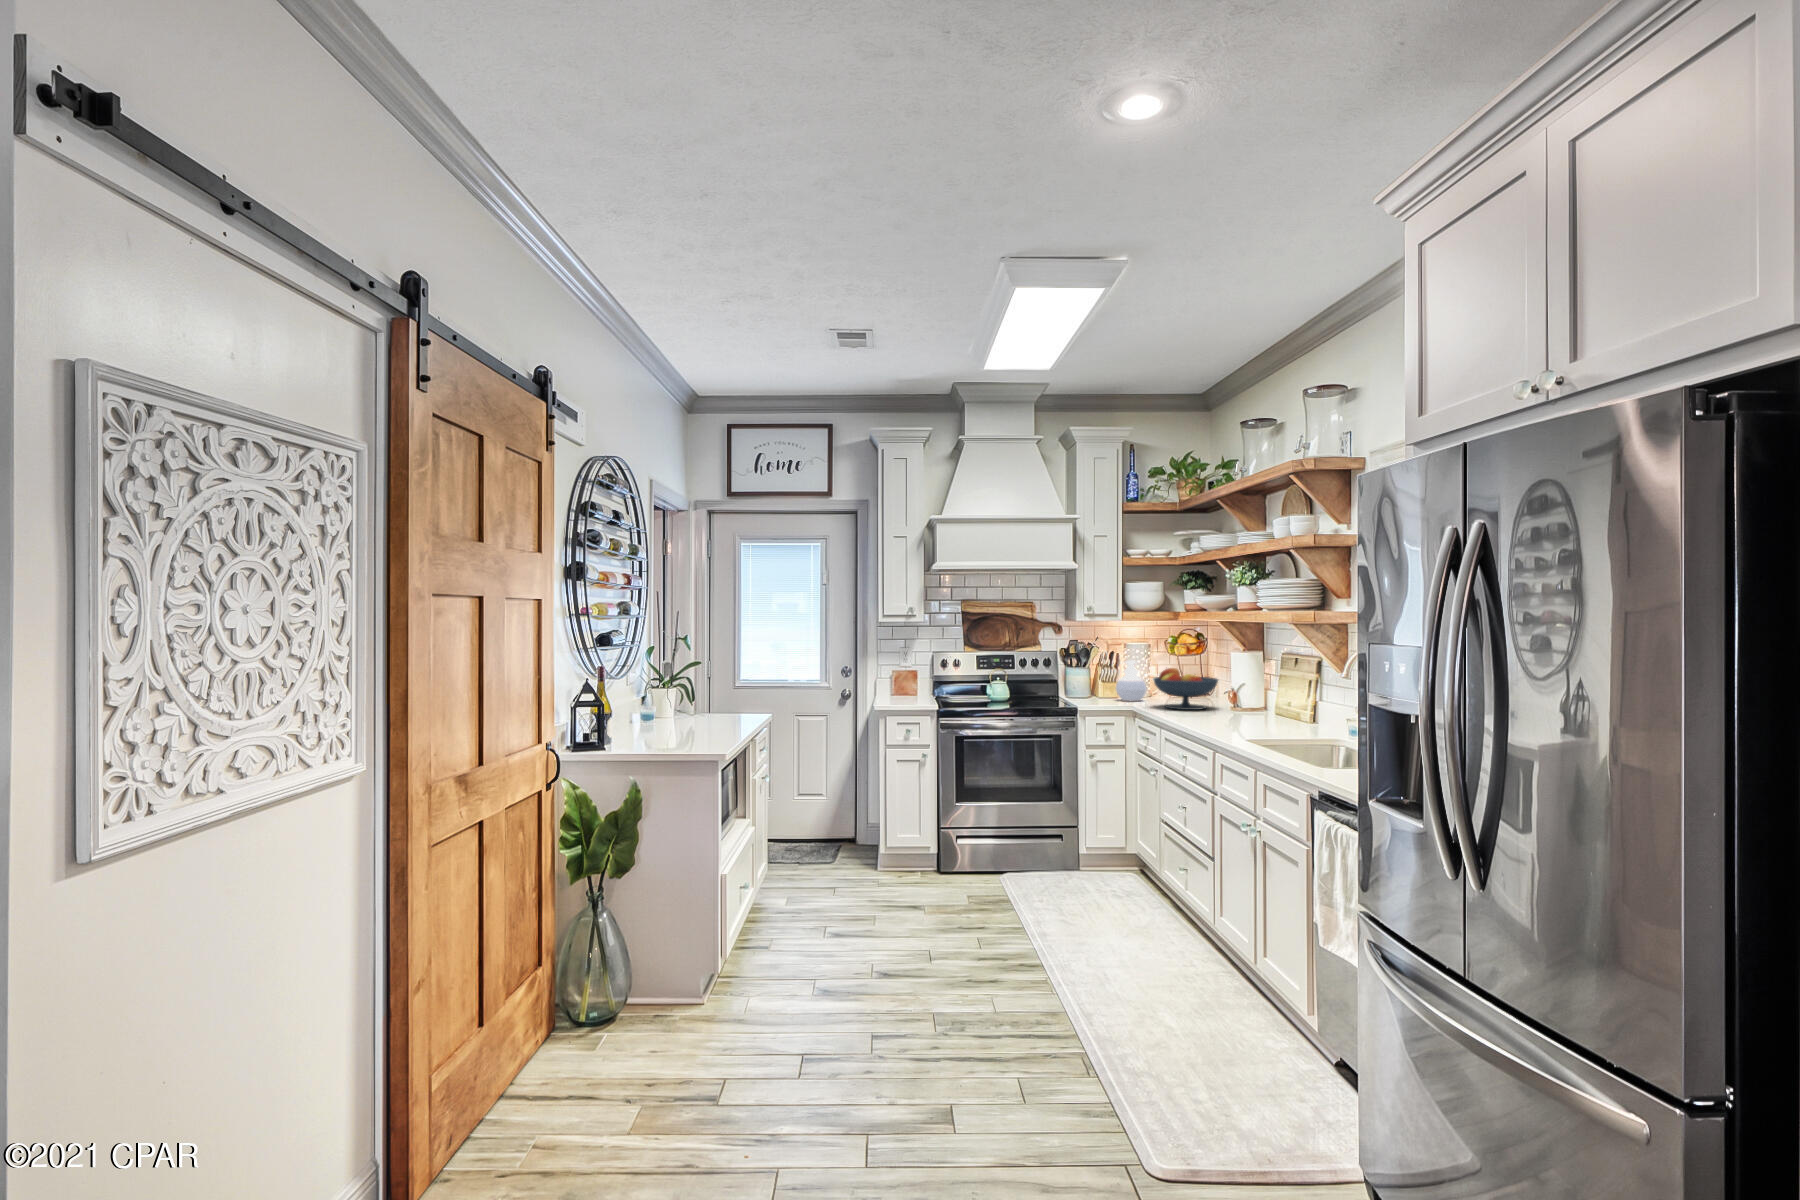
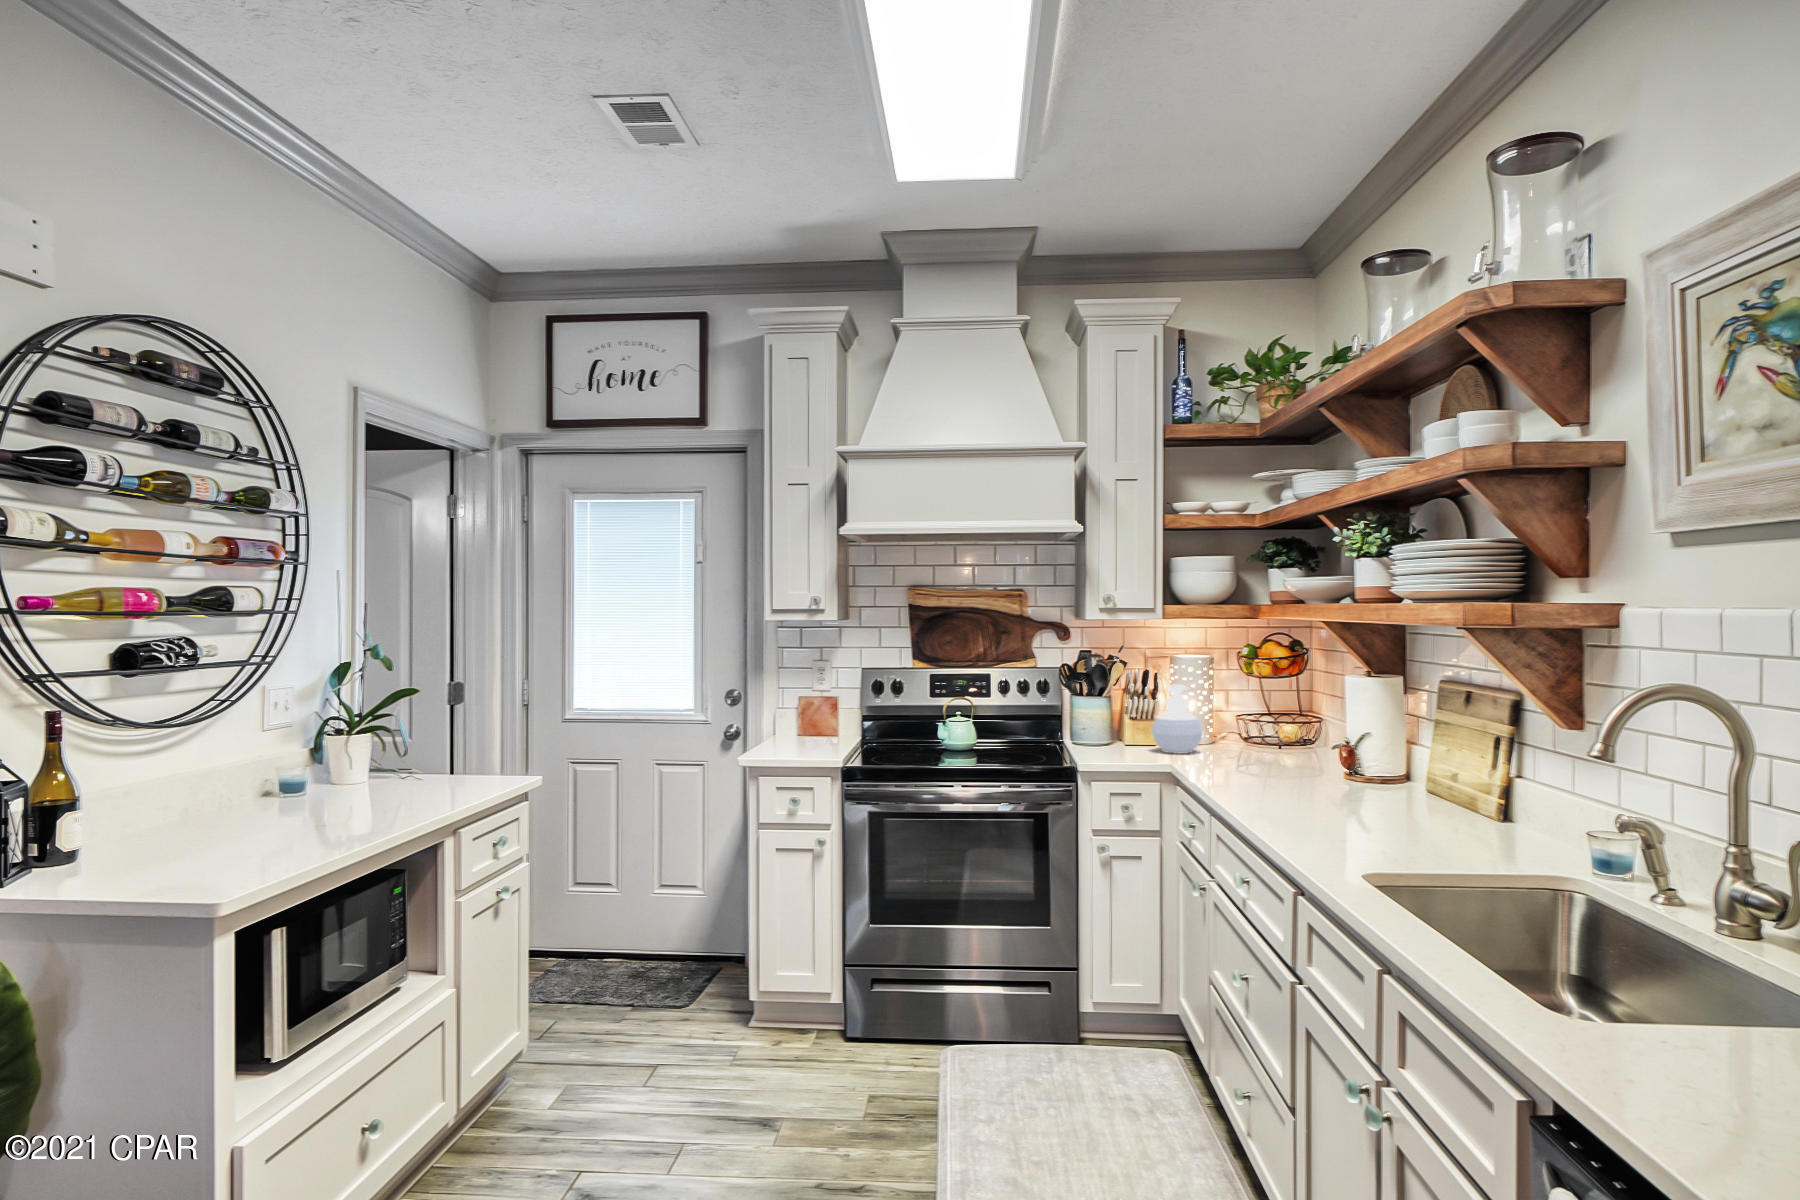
fruit bowl: present [1153,668,1218,710] -> none [1206,699,1323,777]

